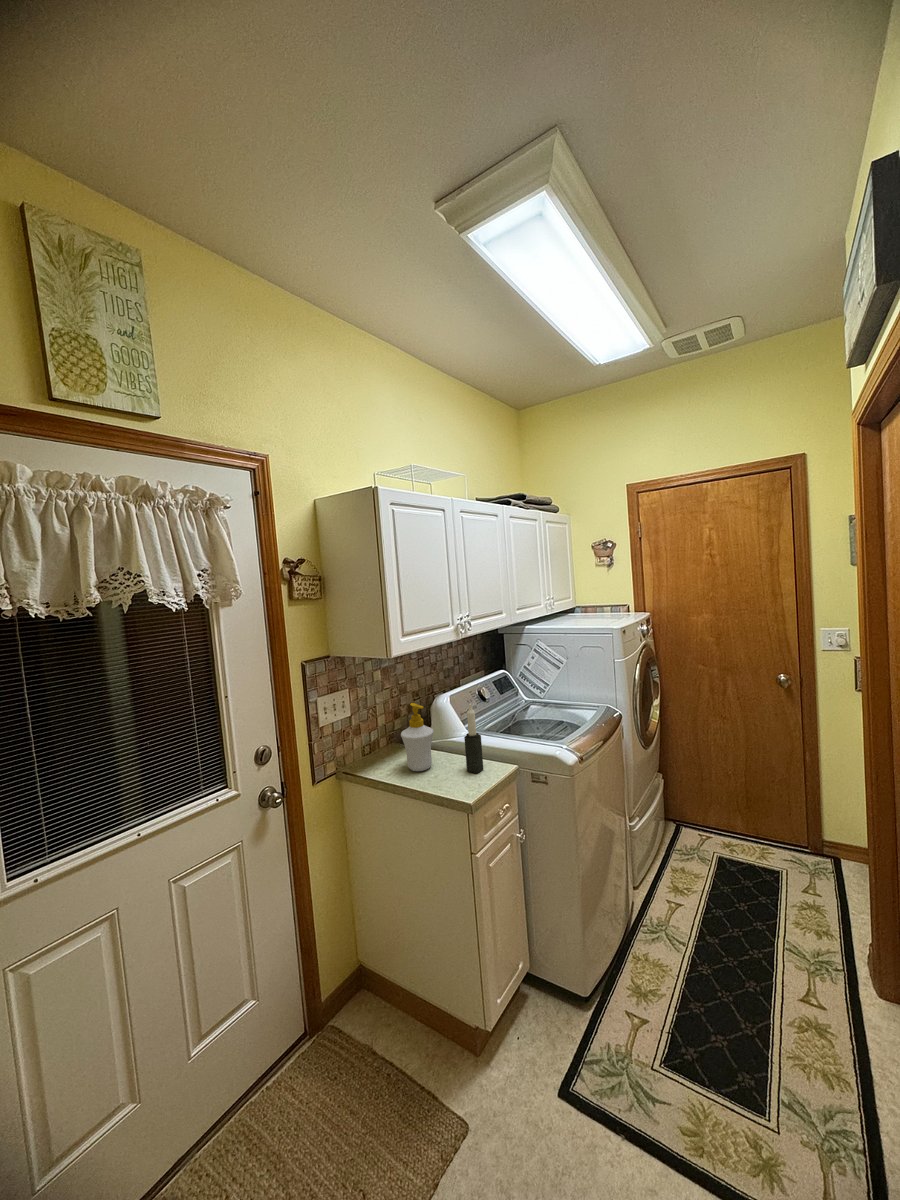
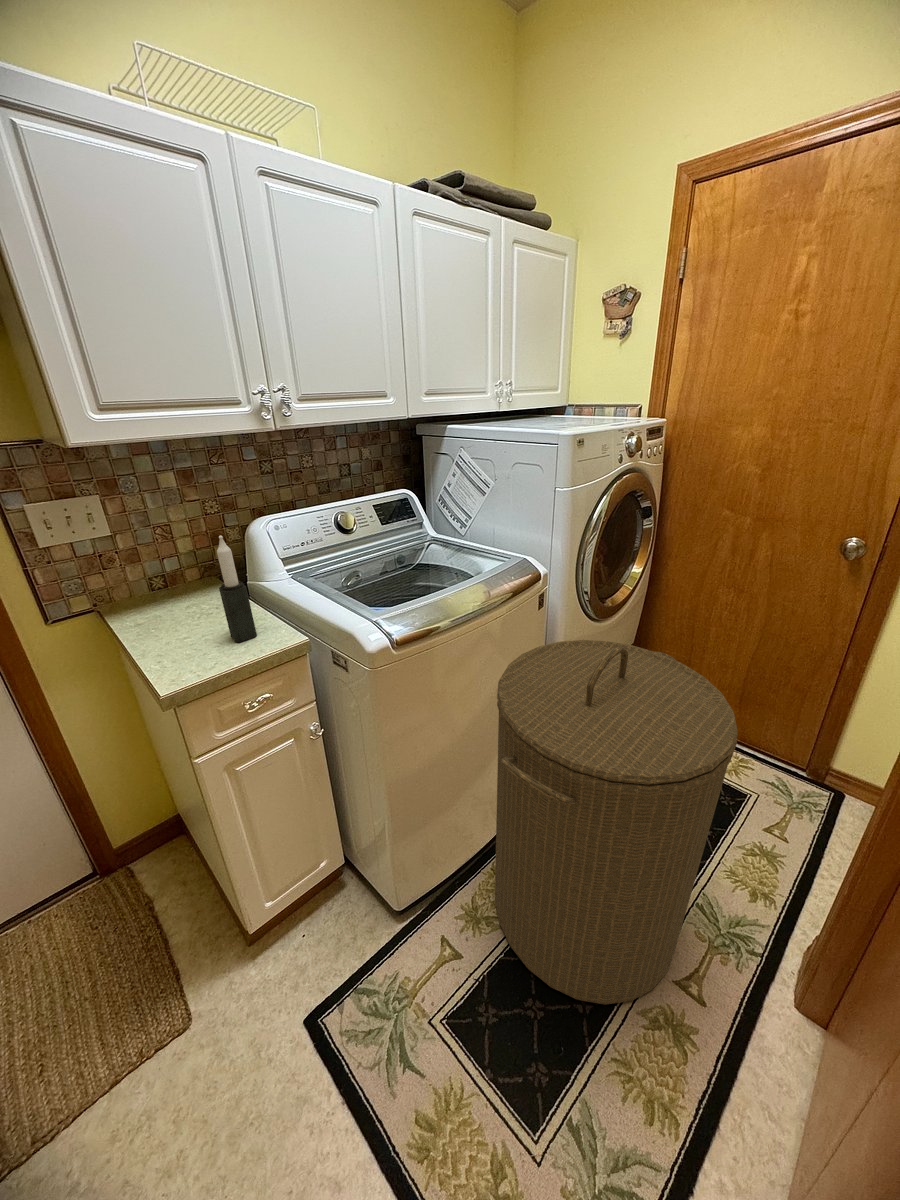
soap bottle: present [401,703,434,771] -> none [141,525,203,626]
laundry hamper: none [628,746,791,1026] -> present [495,640,738,1005]

